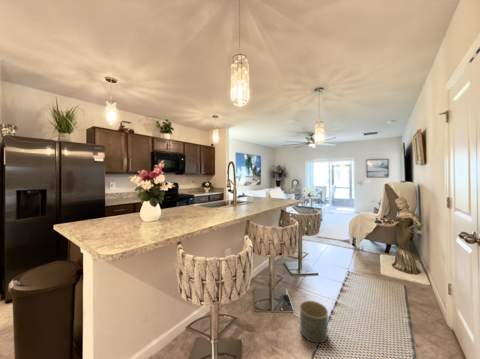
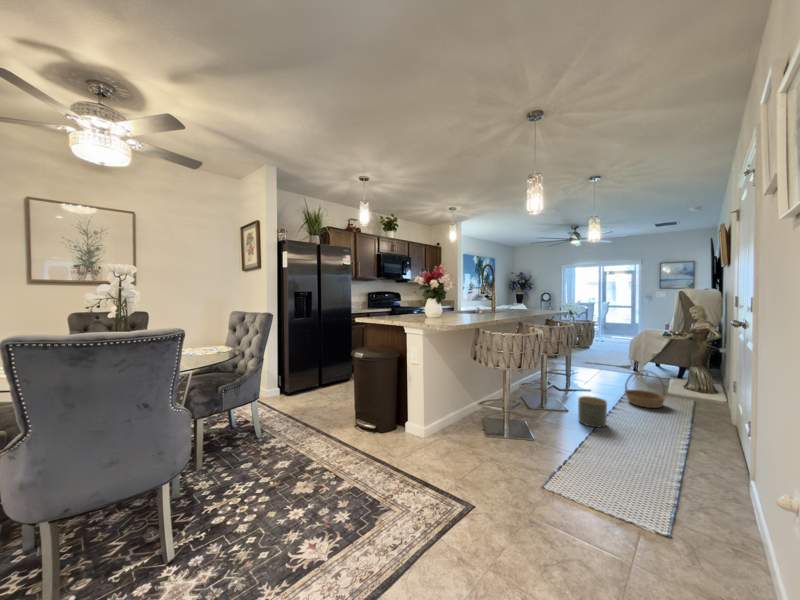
basket: none [345,261,381,299] -> present [625,370,666,408]

